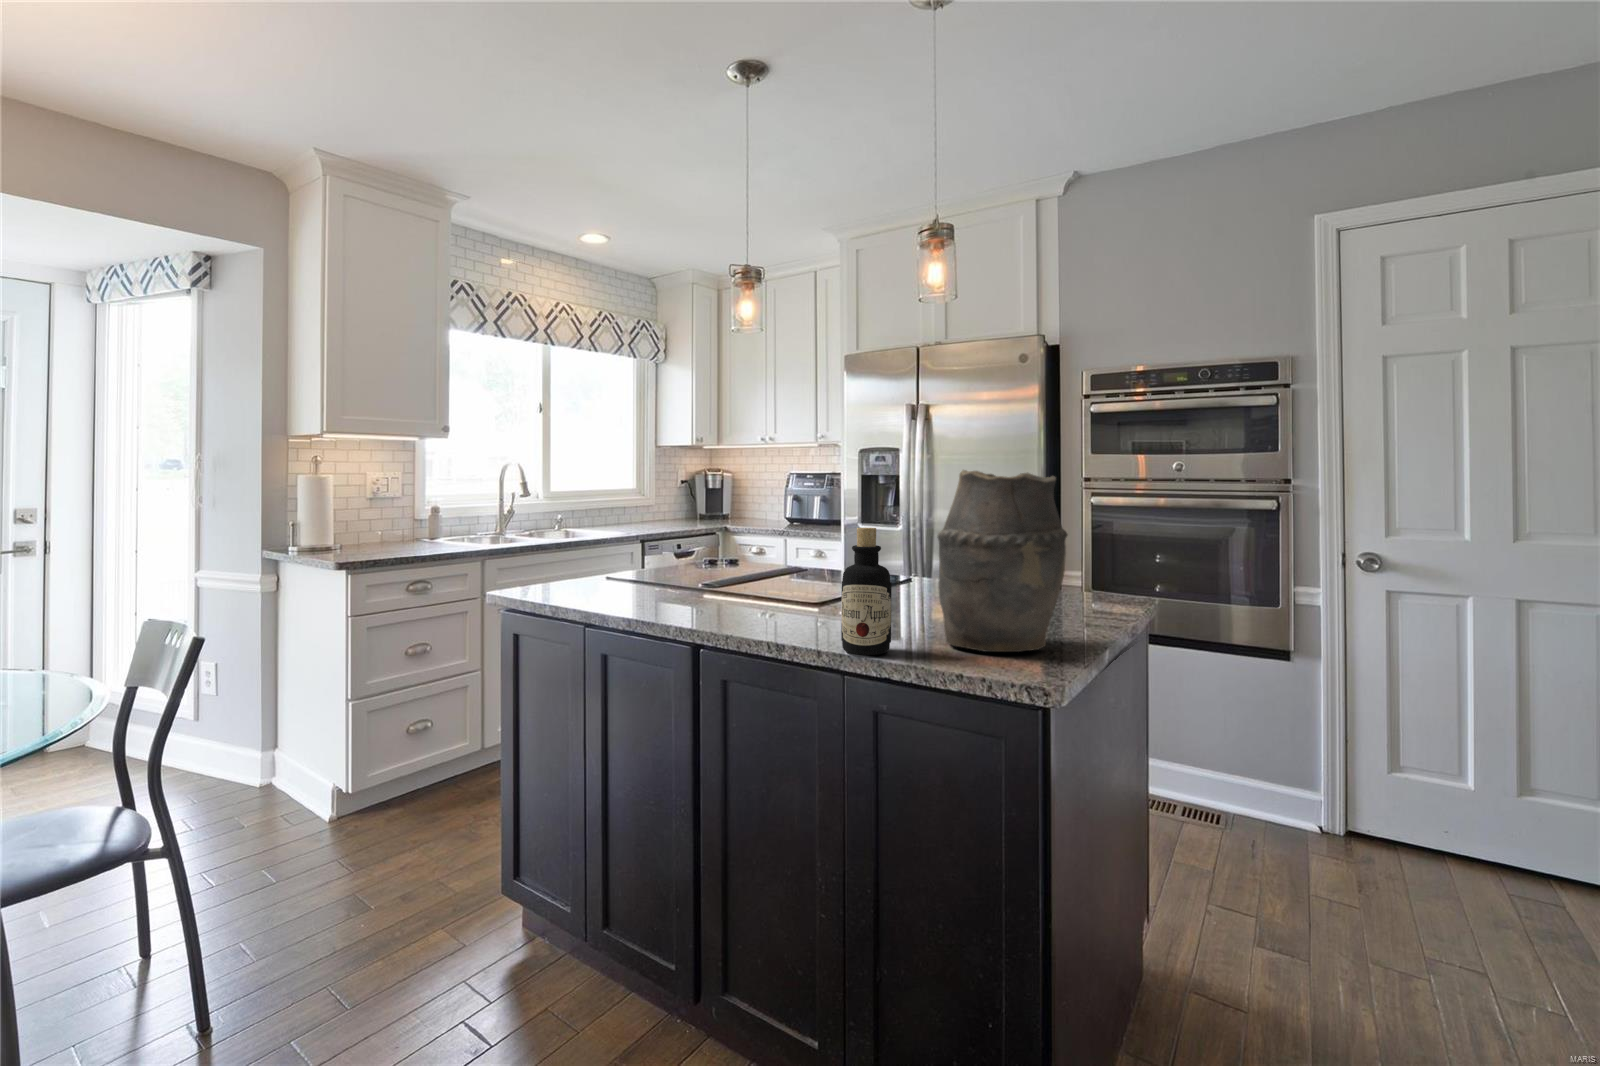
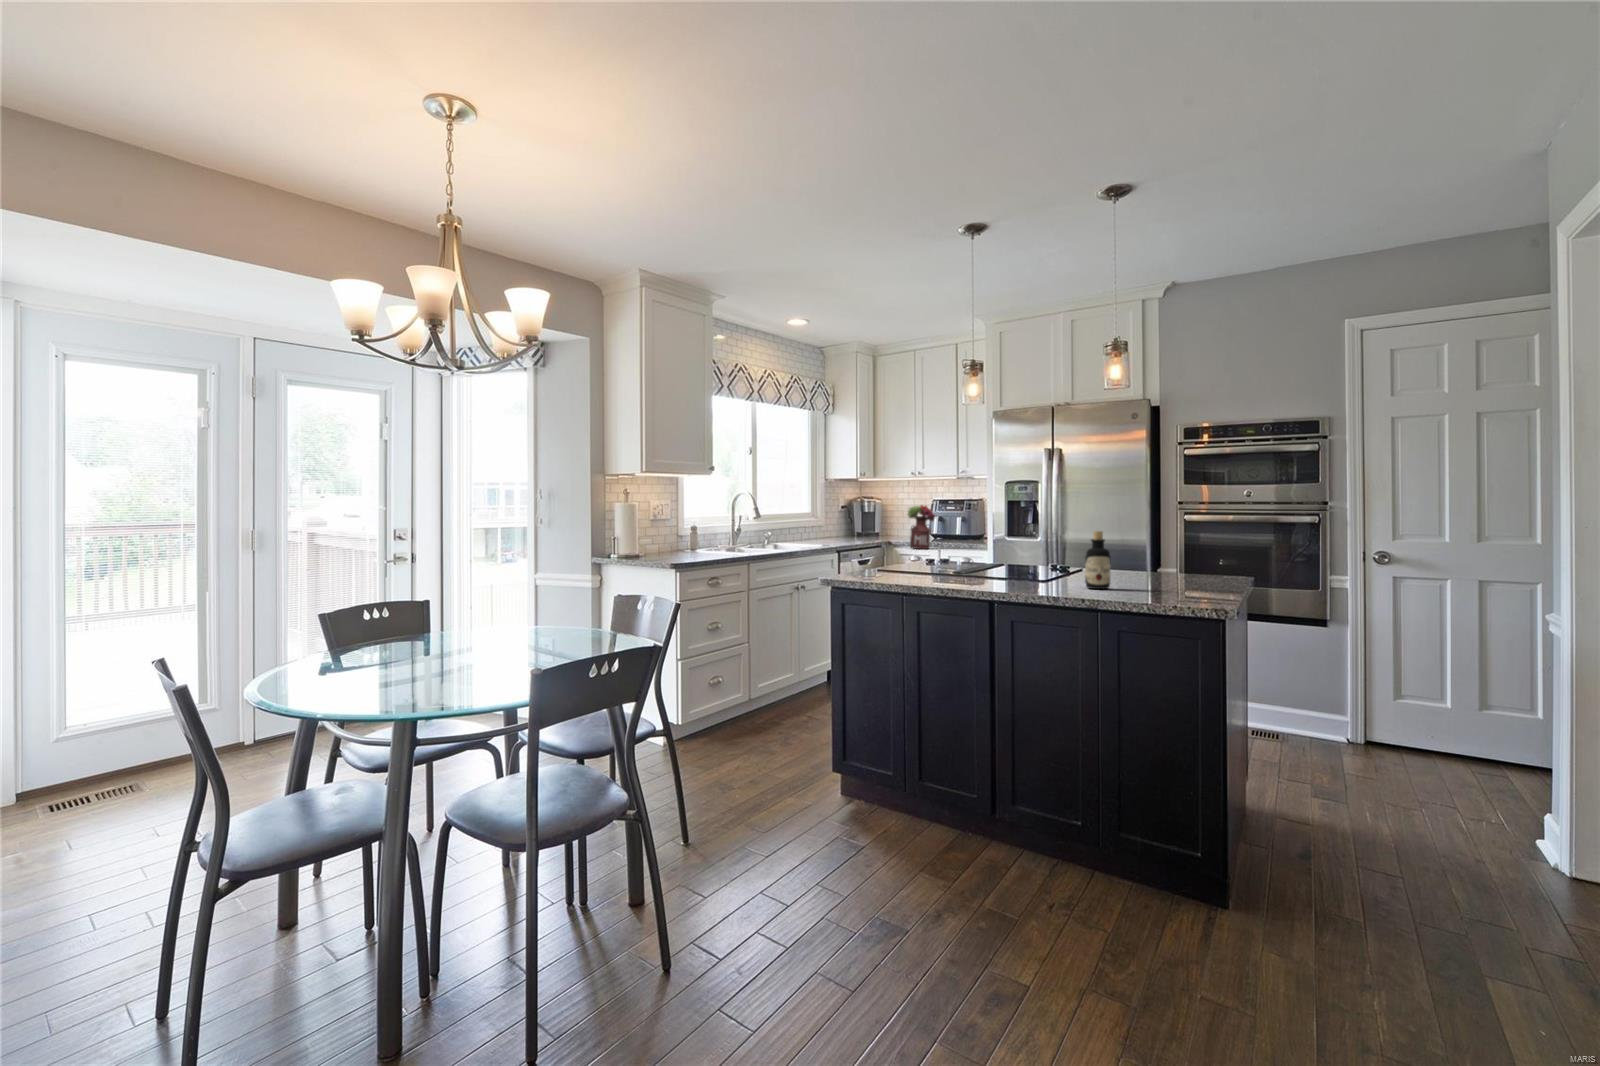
vase: present [937,470,1068,652] -> none [1127,504,1193,589]
flower arrangement: none [754,482,794,539] -> present [907,505,935,549]

